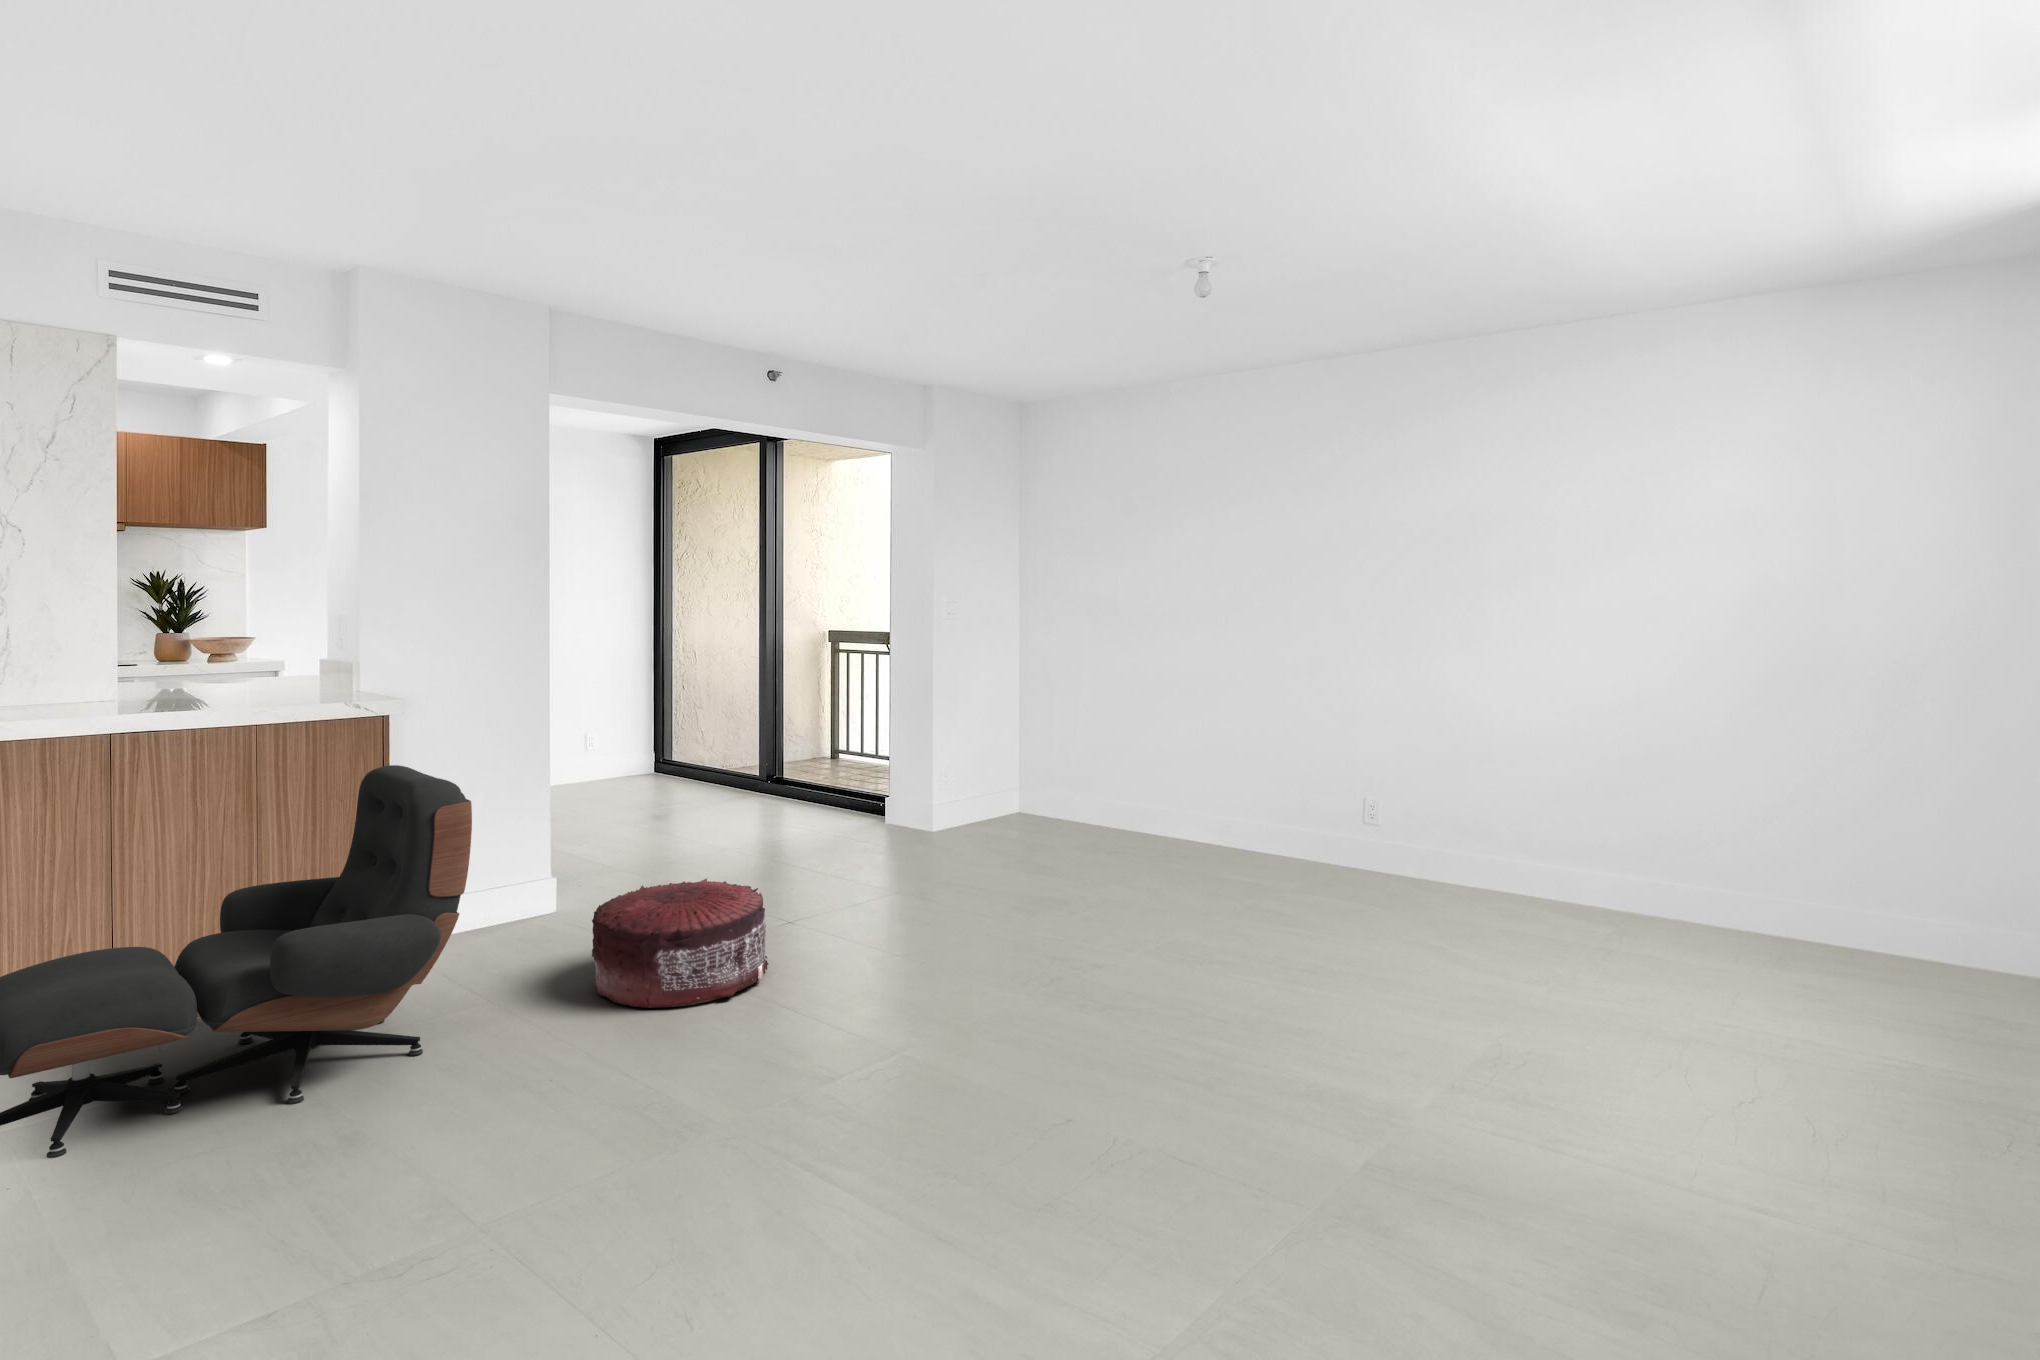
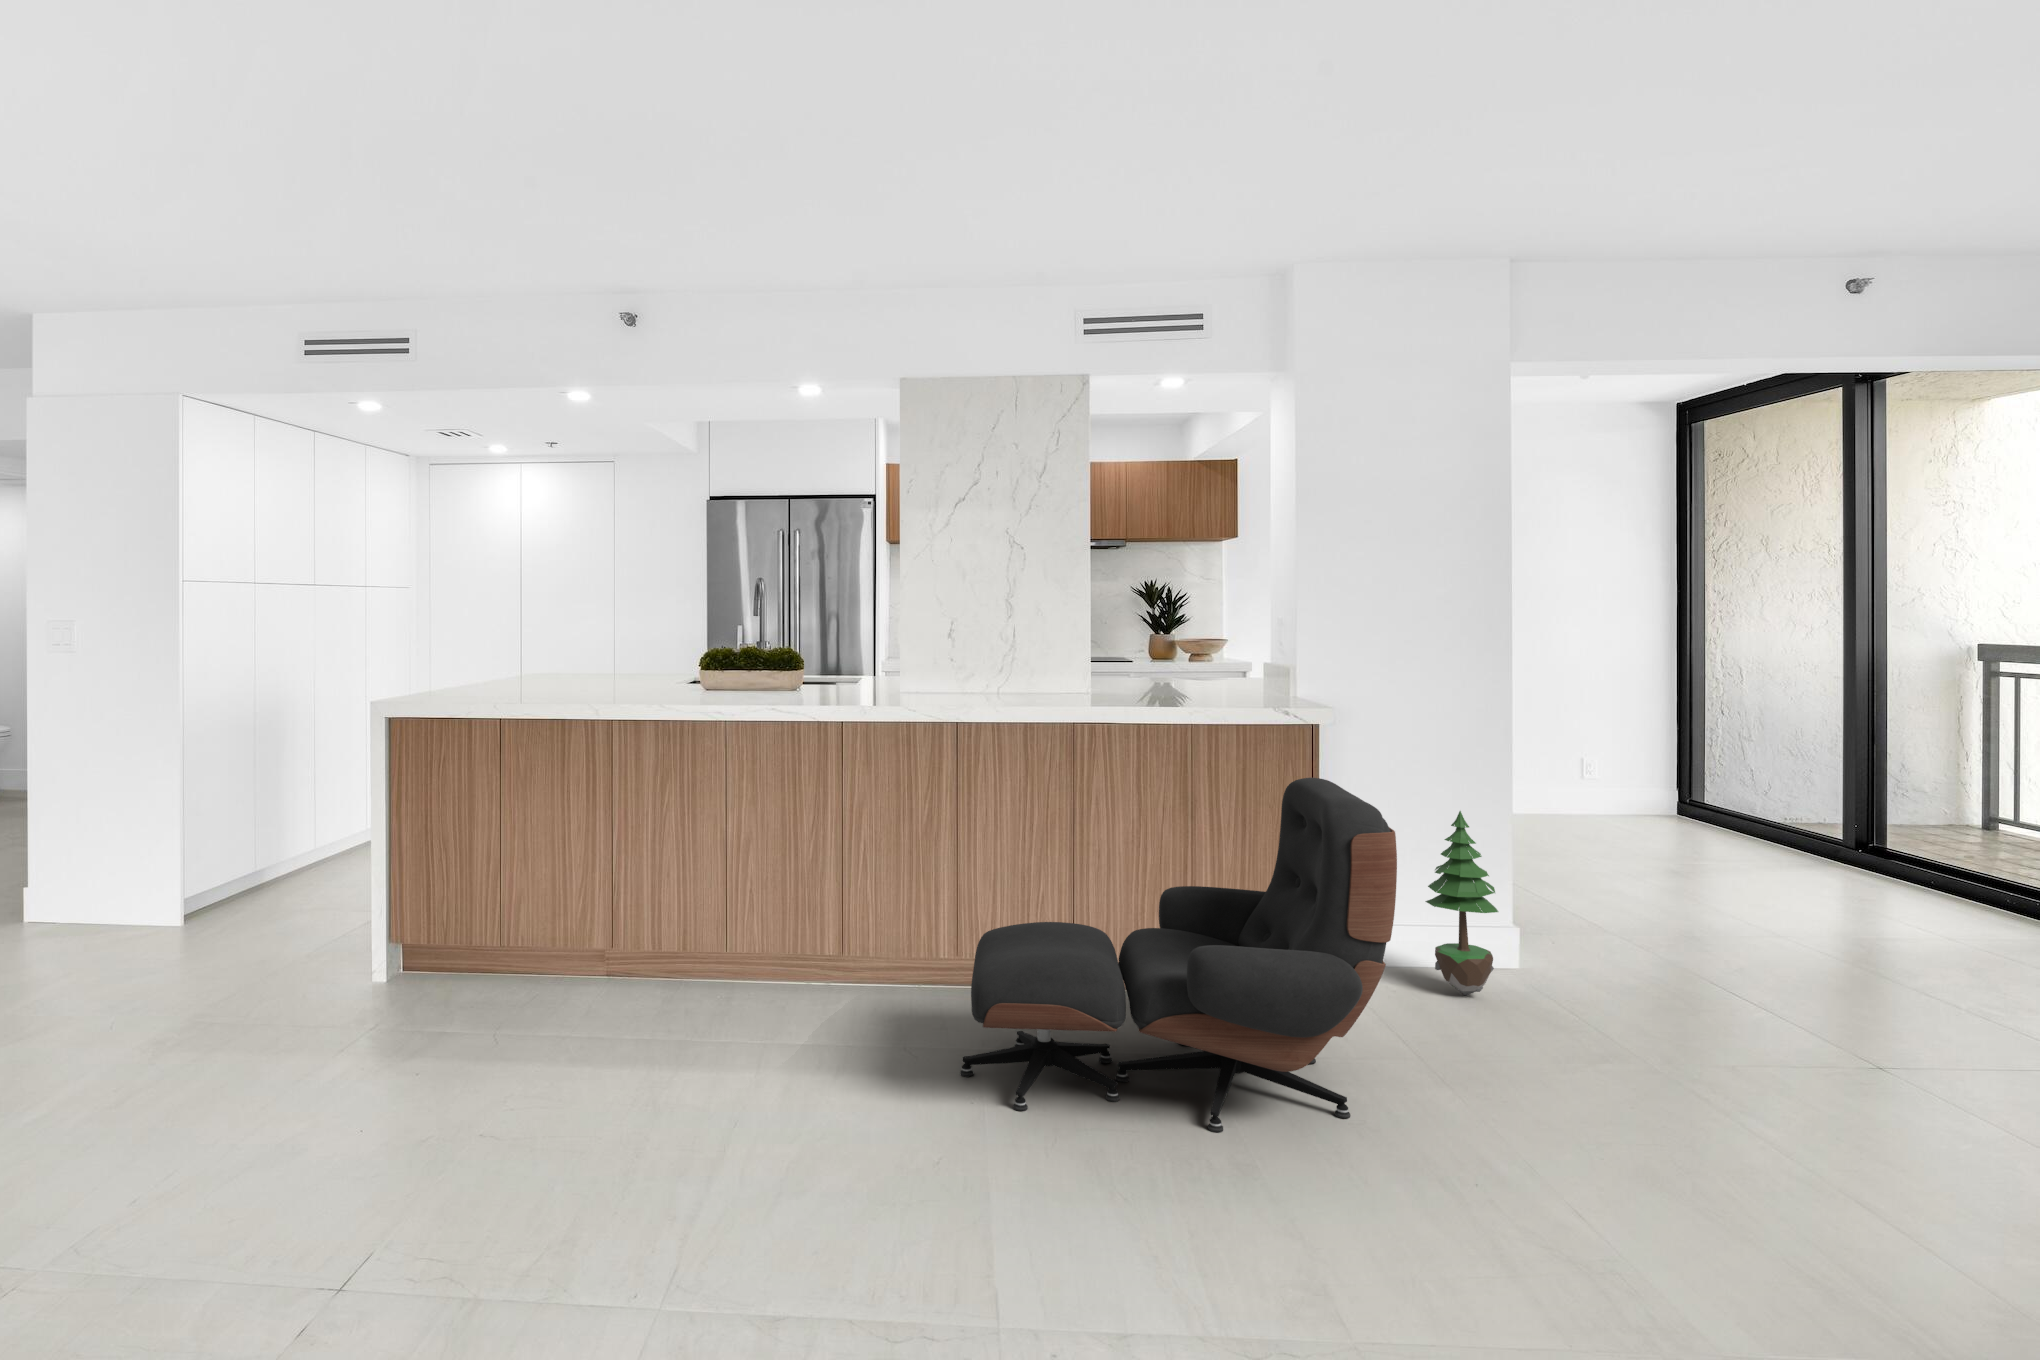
potted tree: none [477,782,538,937] -> present [1425,811,1498,995]
pouf: present [592,879,769,1008] -> none [1565,975,1868,1180]

